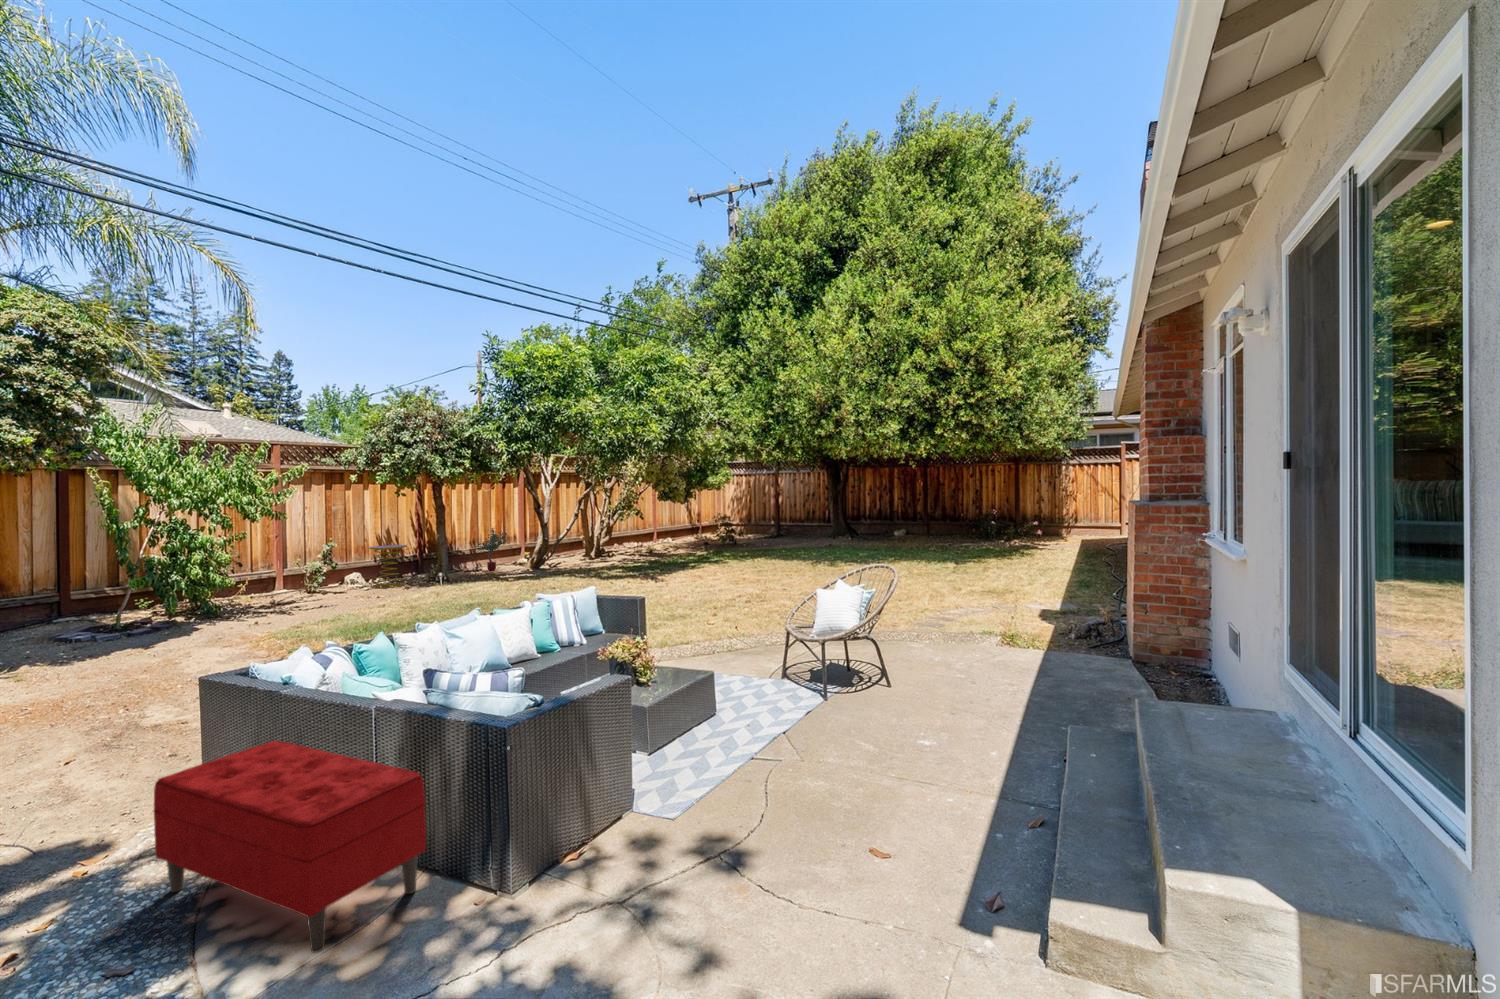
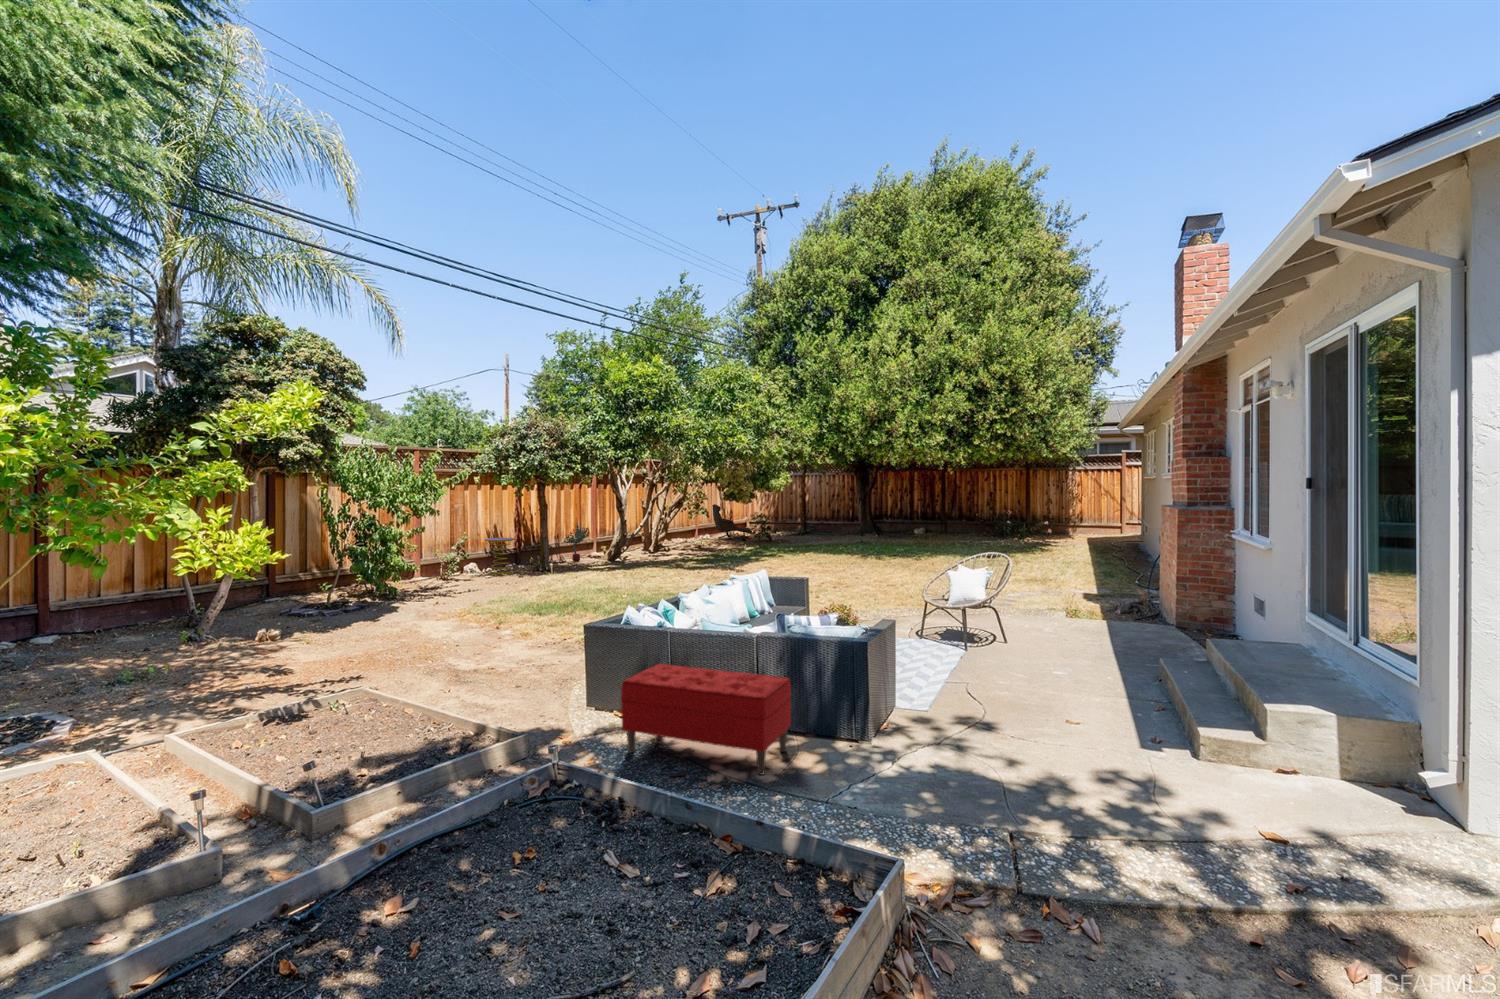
lounge chair: none [668,505,712,544] -> present [712,504,752,540]

